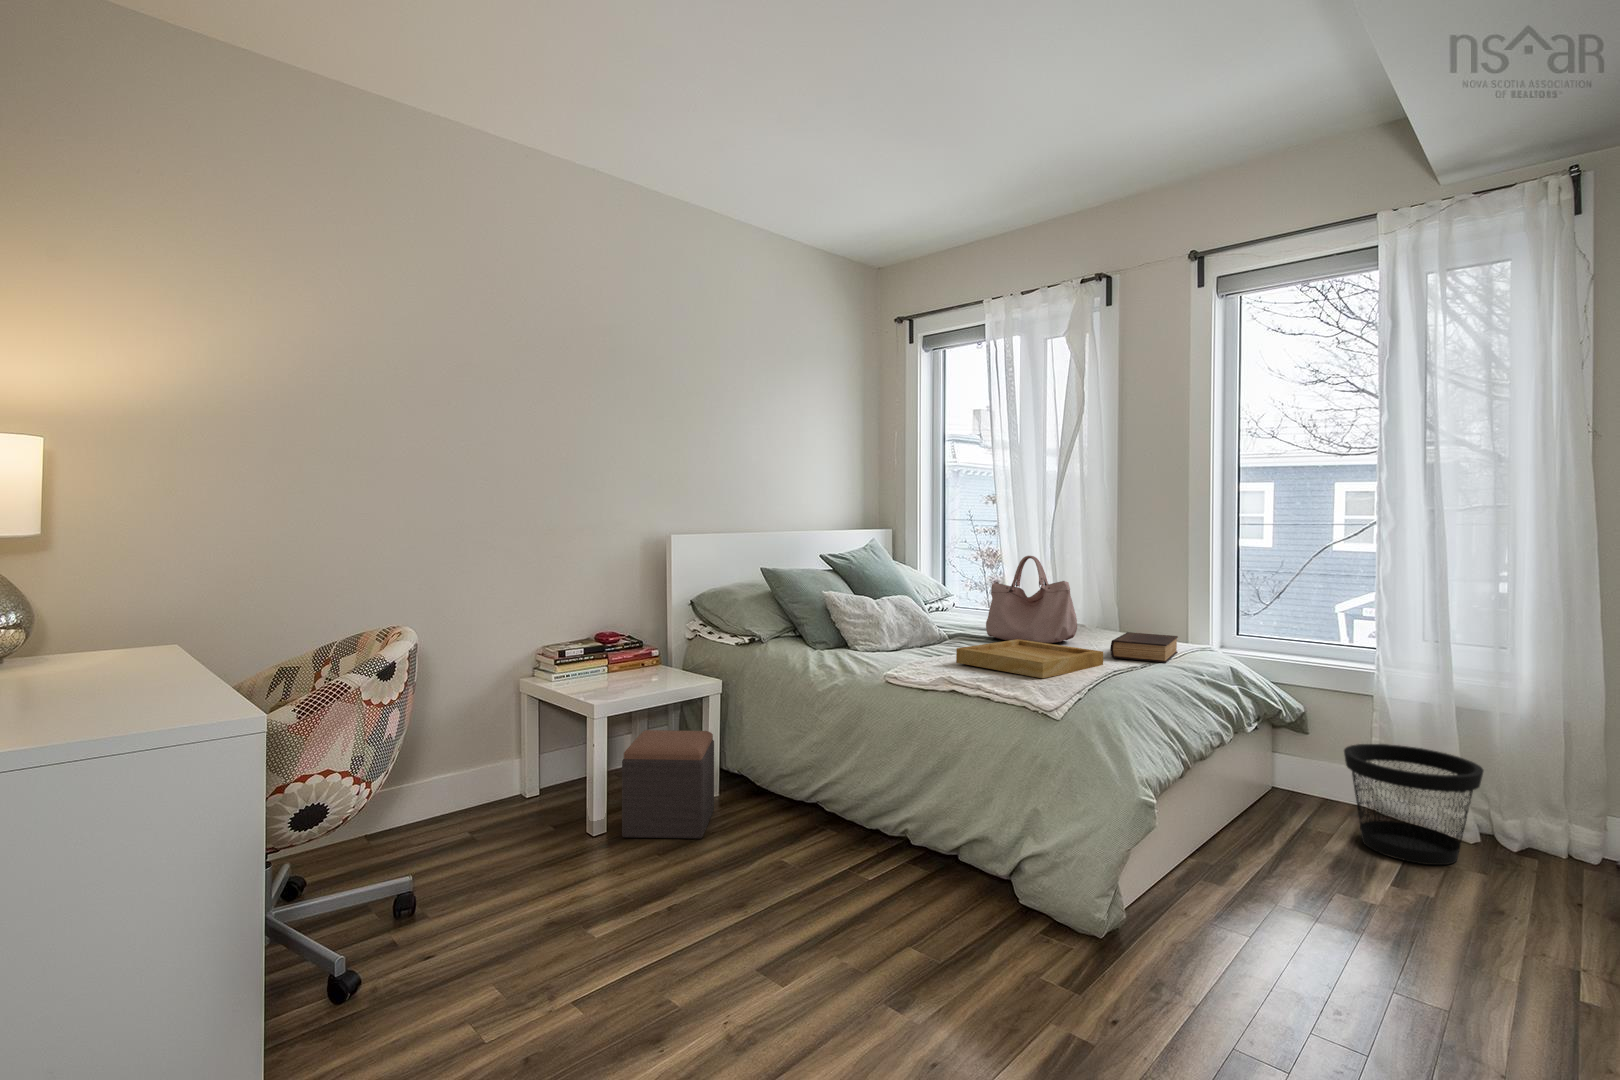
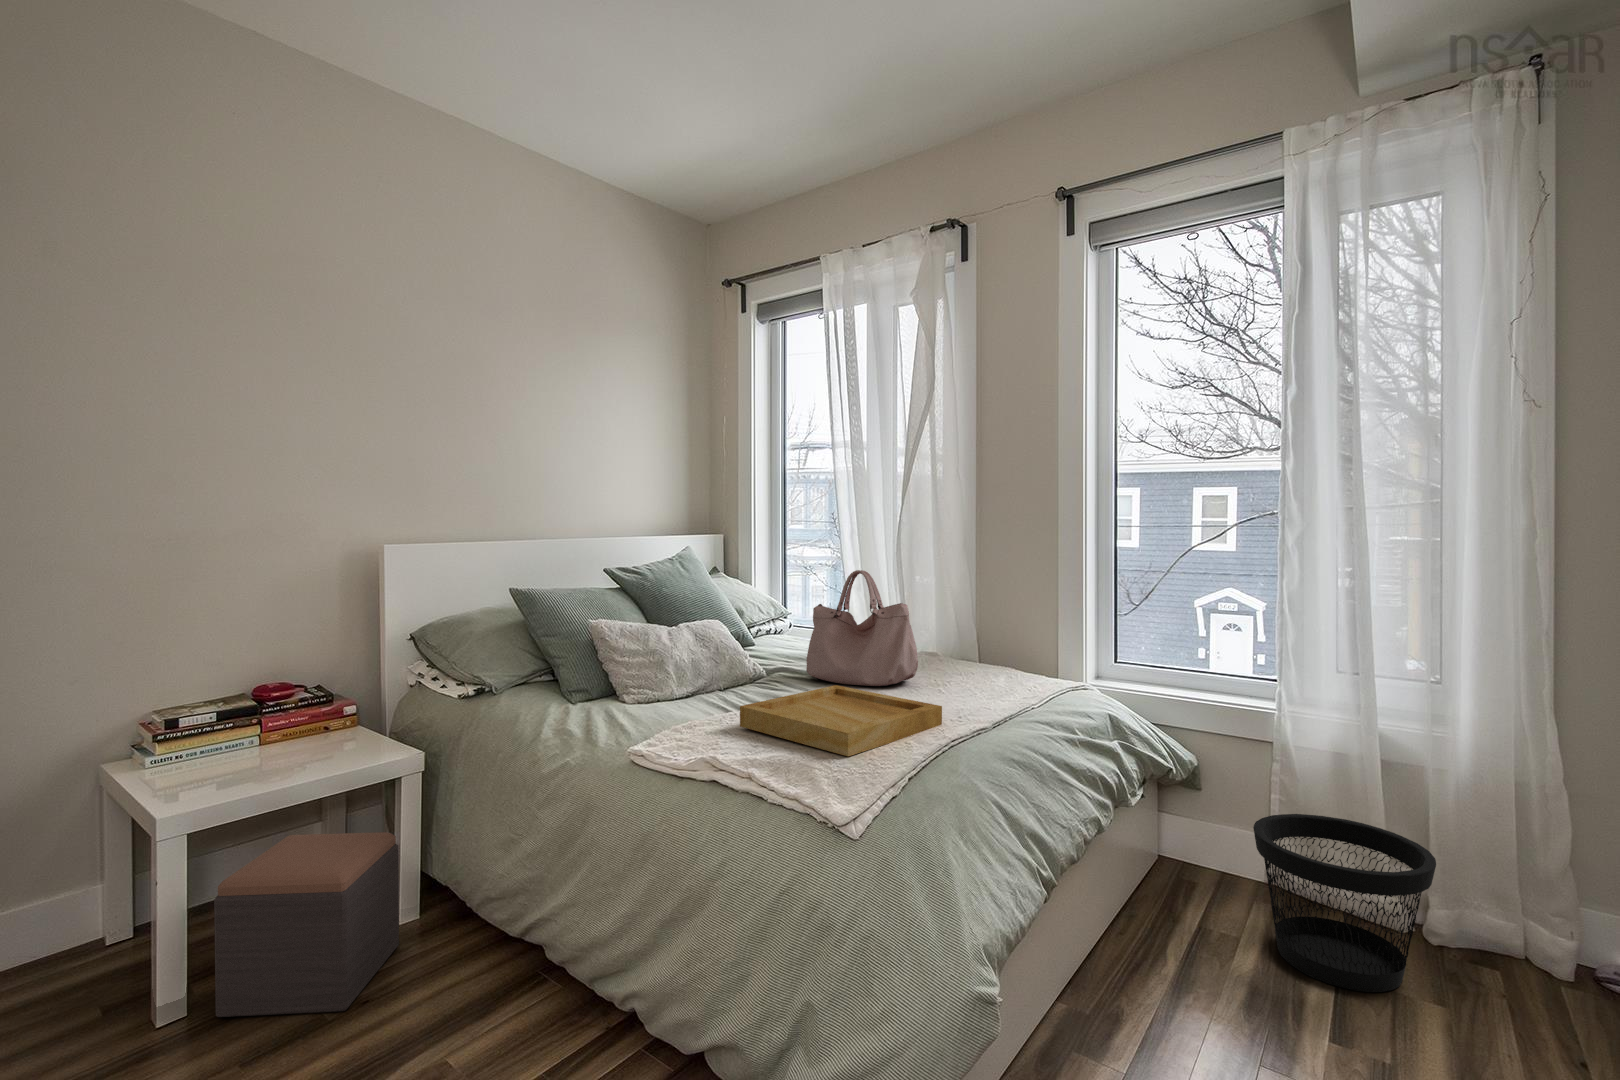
book: present [1110,632,1178,663] -> none [954,671,1043,719]

